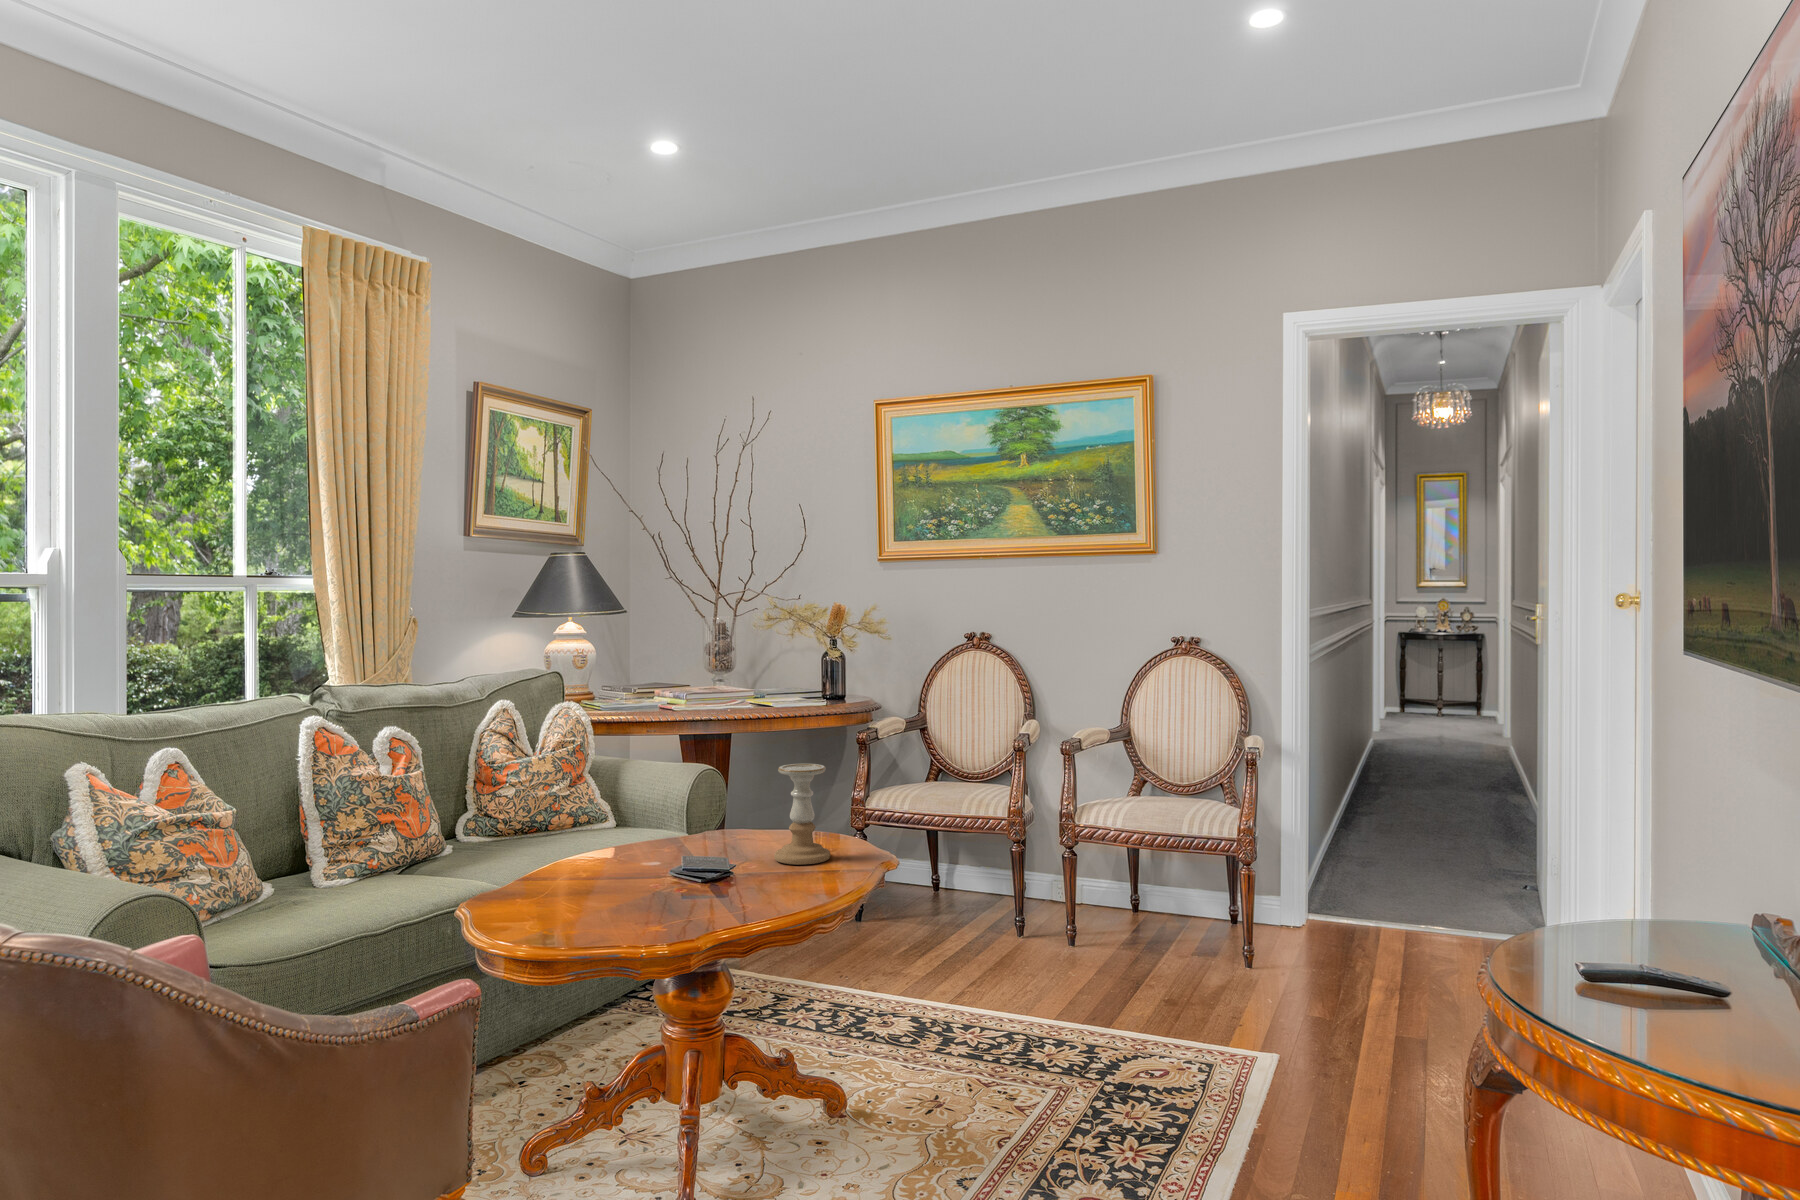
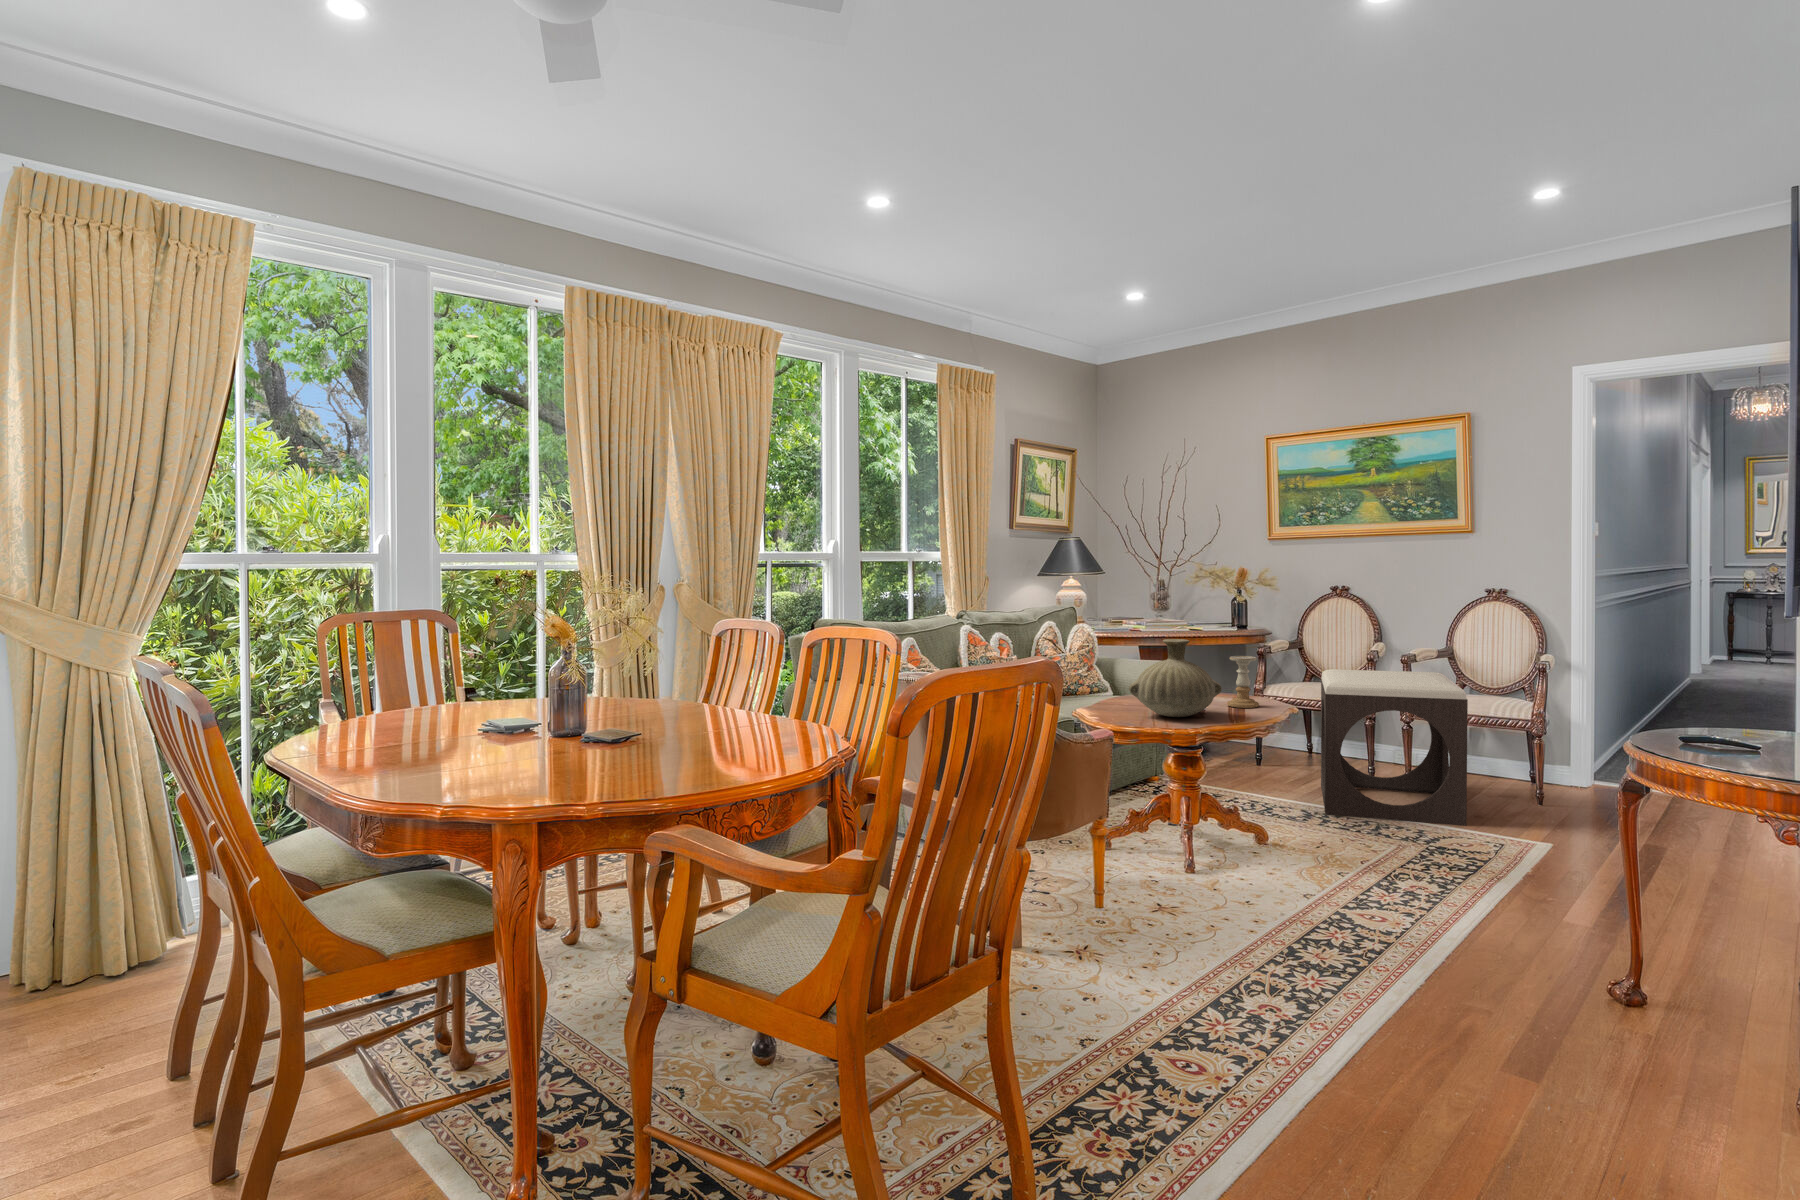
vase: none [567,739,753,900] -> present [1129,639,1222,717]
footstool: none [948,769,1159,1028] -> present [1321,669,1468,826]

